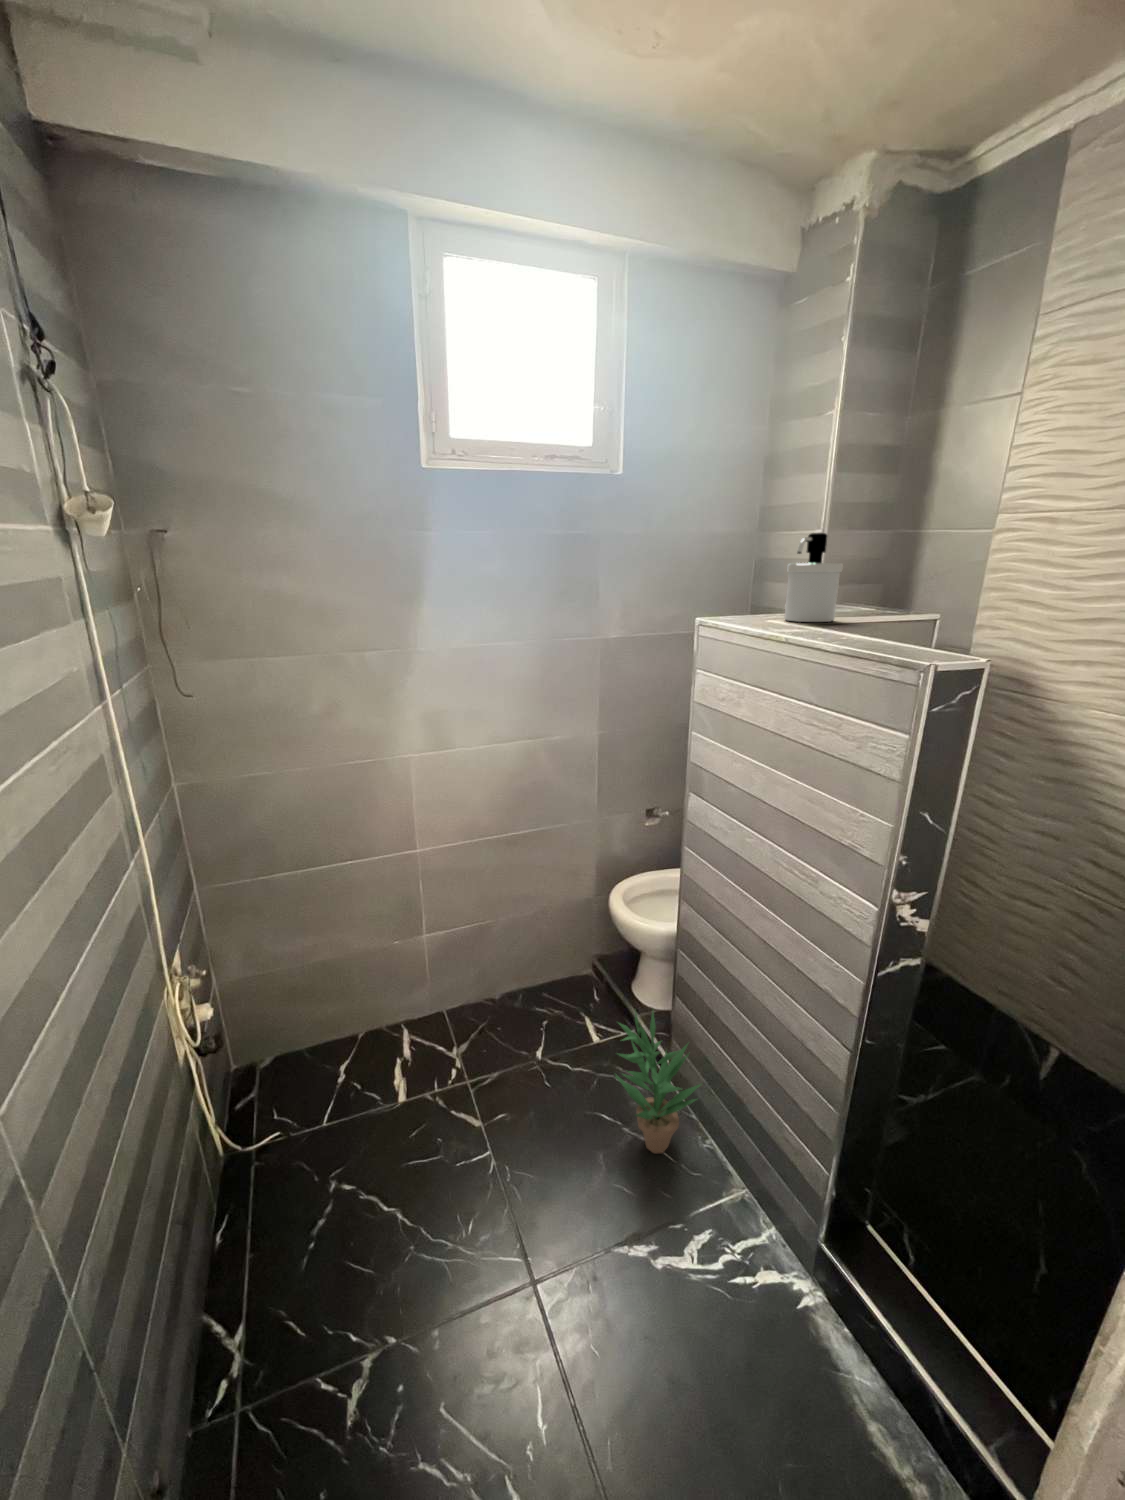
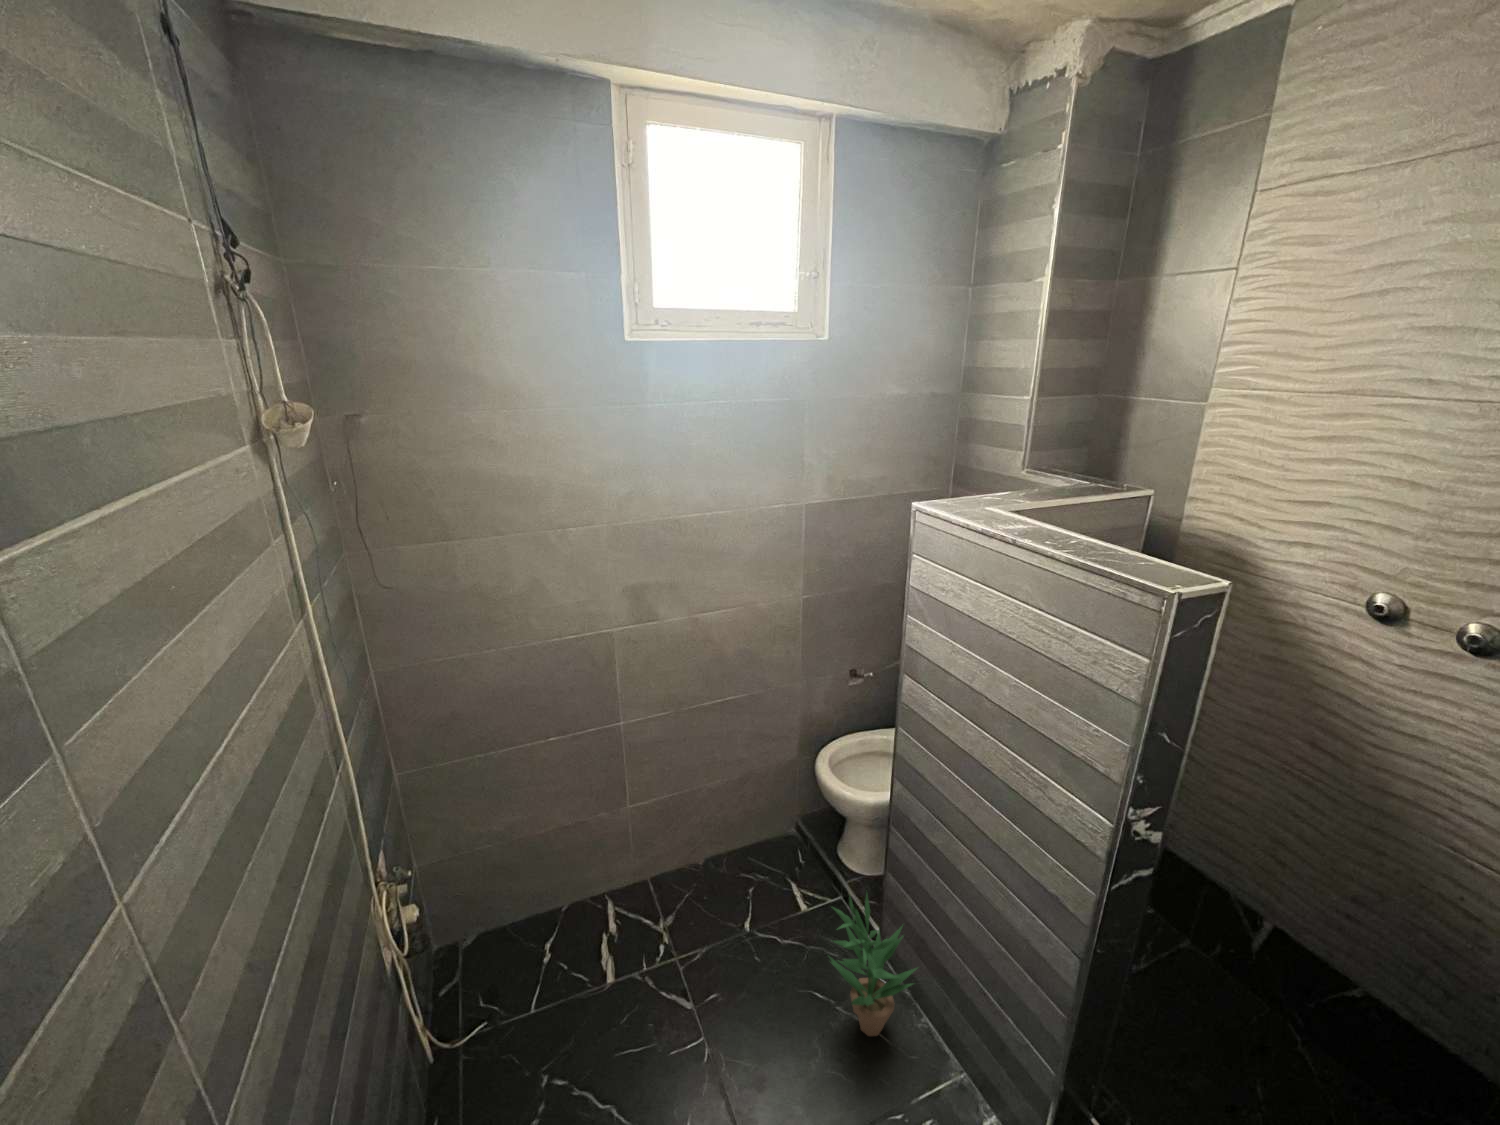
soap dispenser: present [784,533,843,622] -> none [998,415,1059,505]

